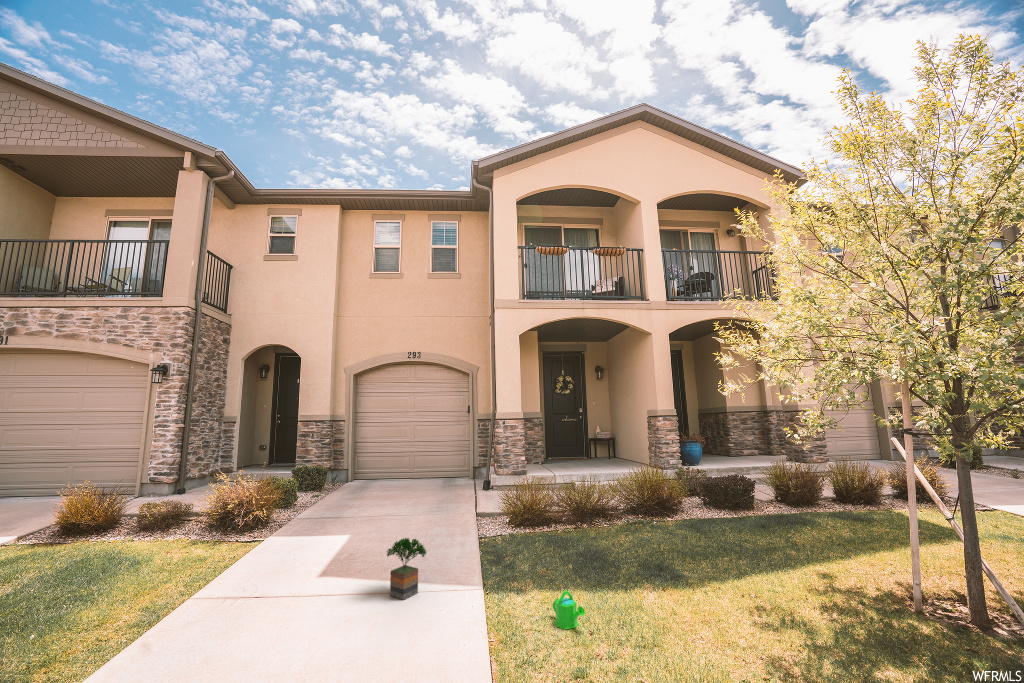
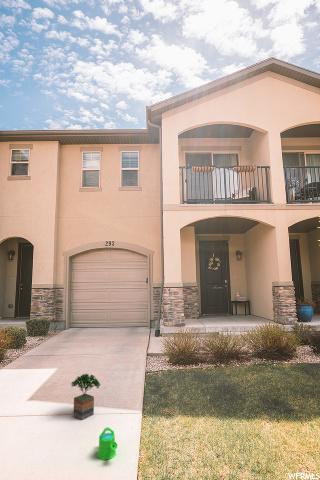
watering can: present [552,590,585,629] -> present [97,427,117,460]

